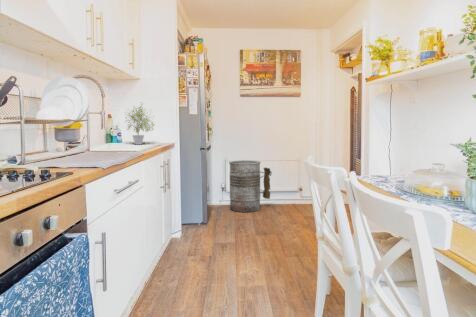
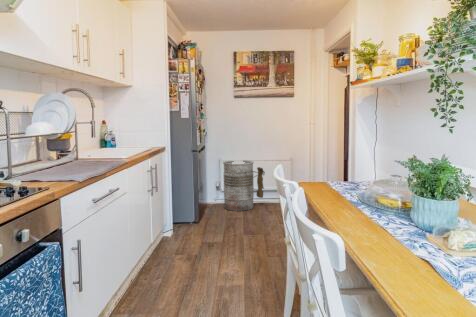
potted plant: present [129,107,153,144] -> none [114,110,146,150]

